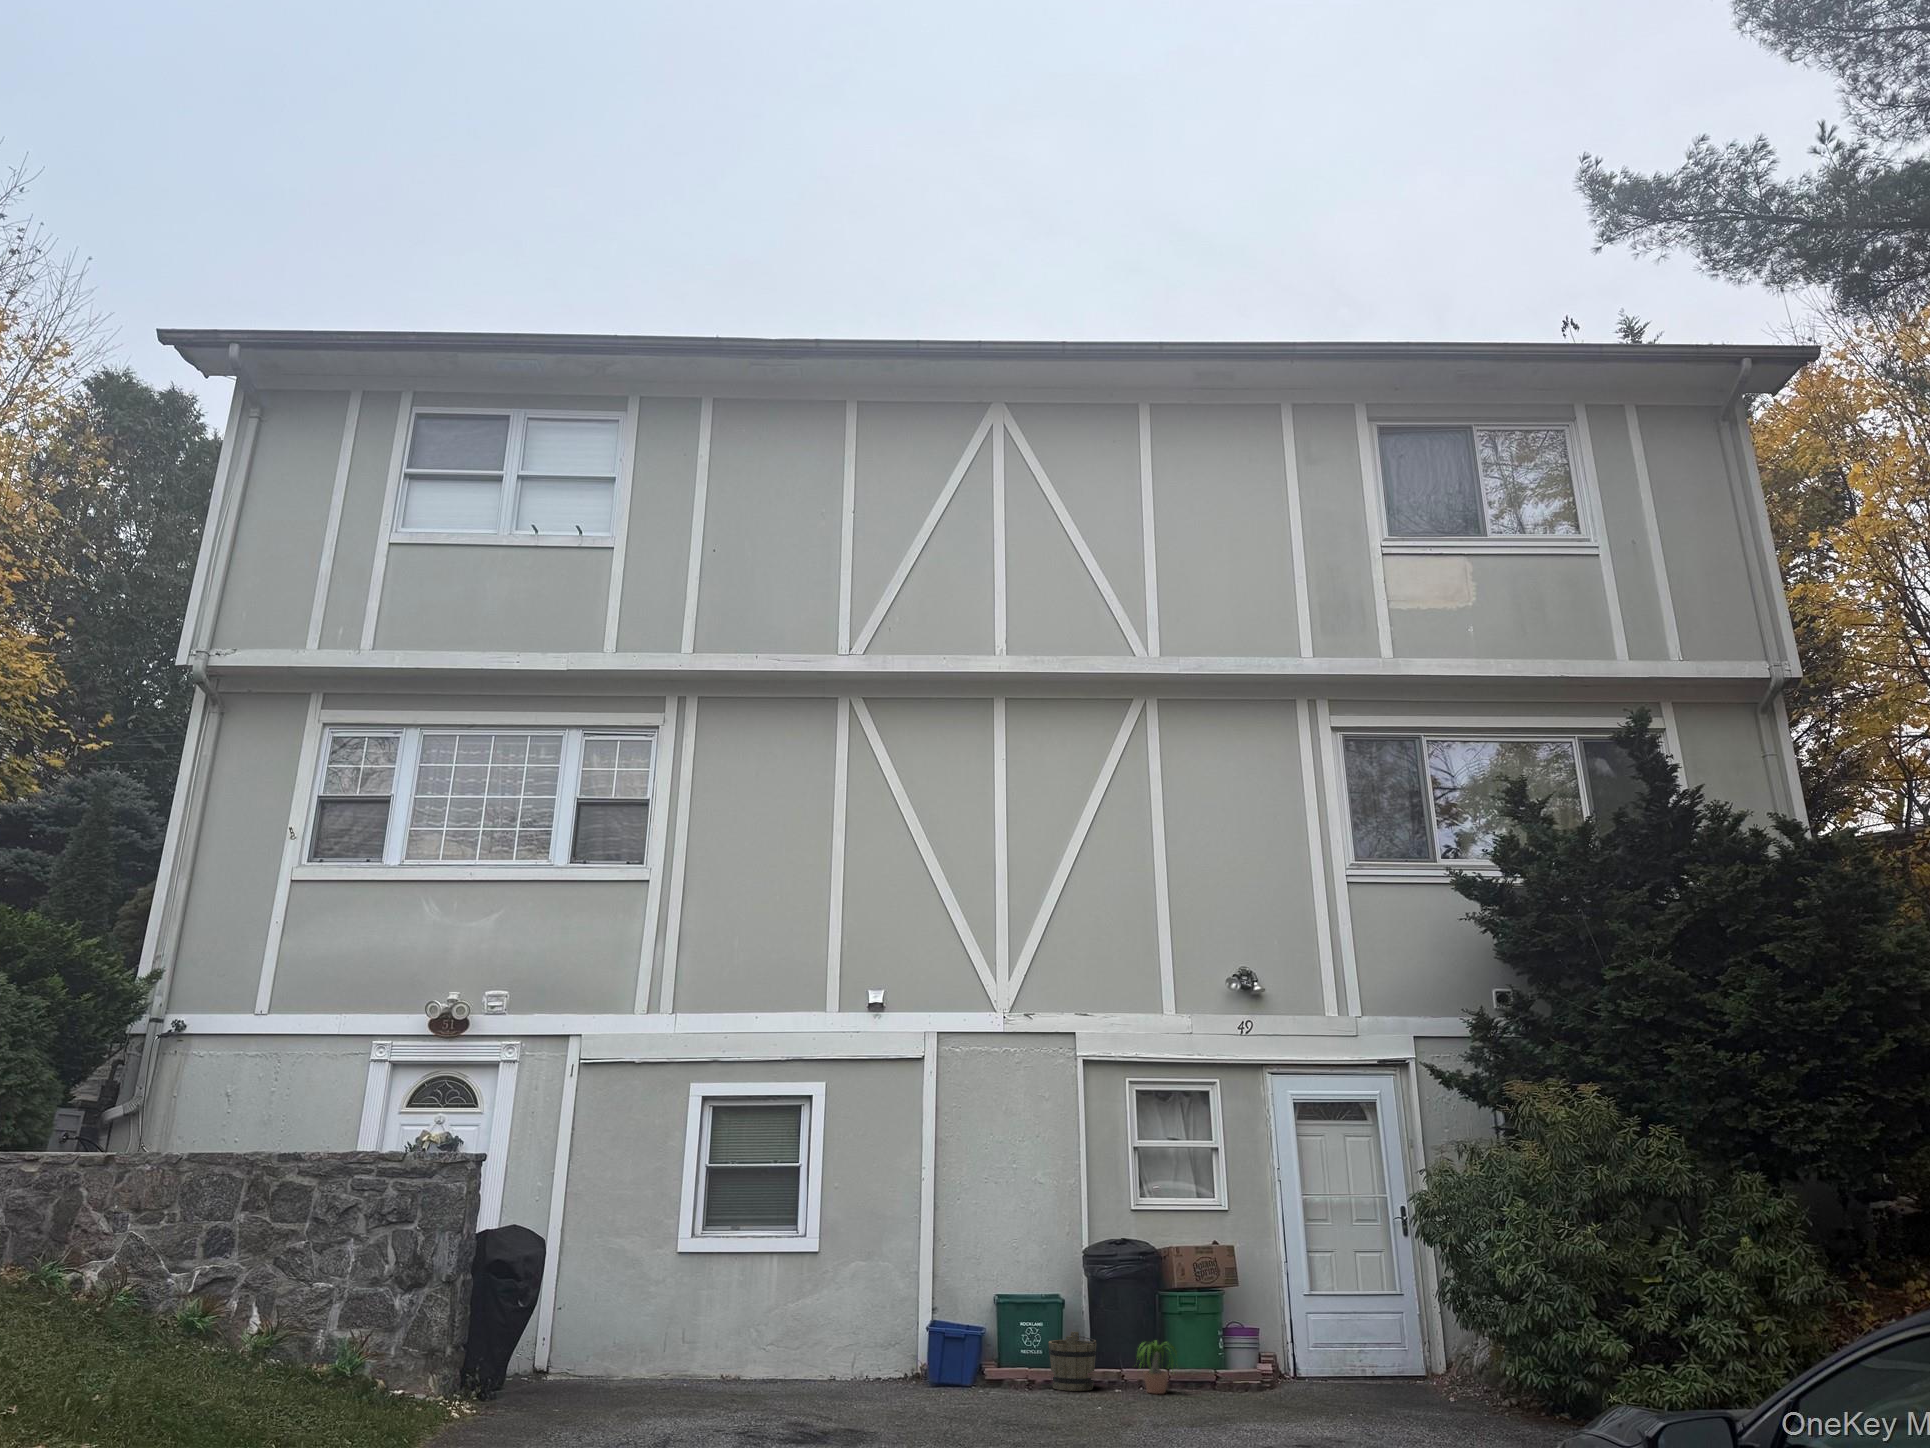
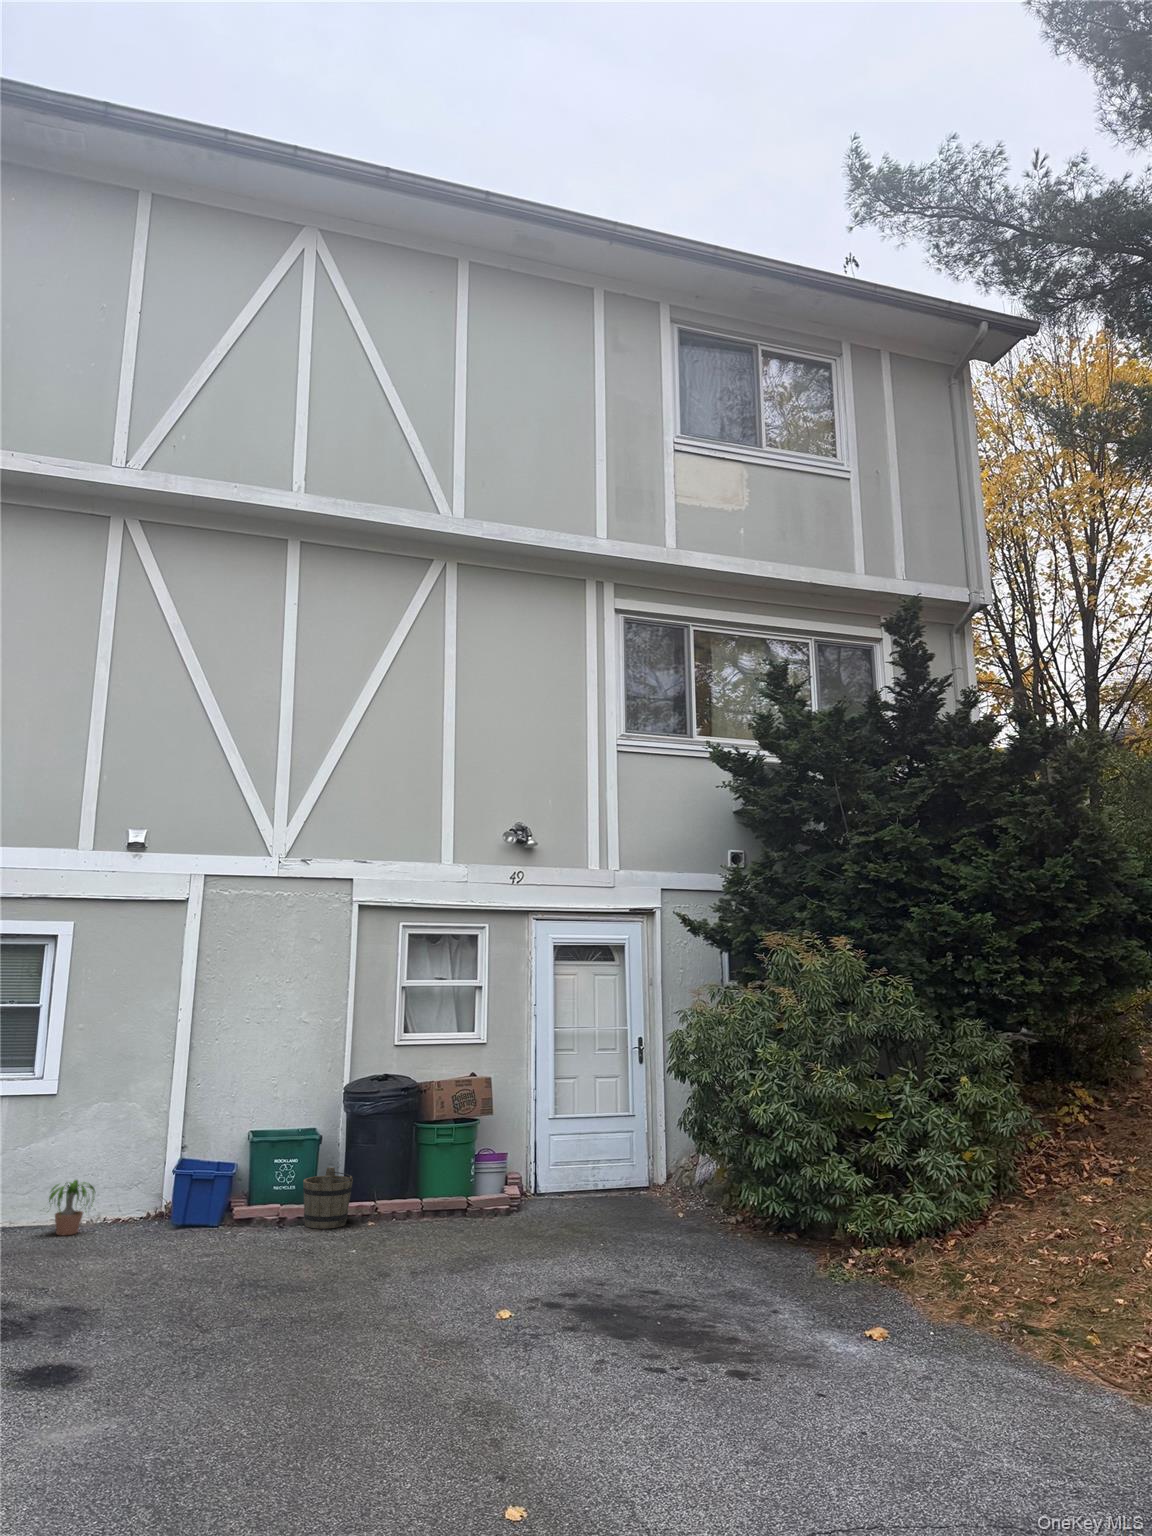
potted plant: present [1137,1341,1177,1394] -> present [49,1180,95,1235]

